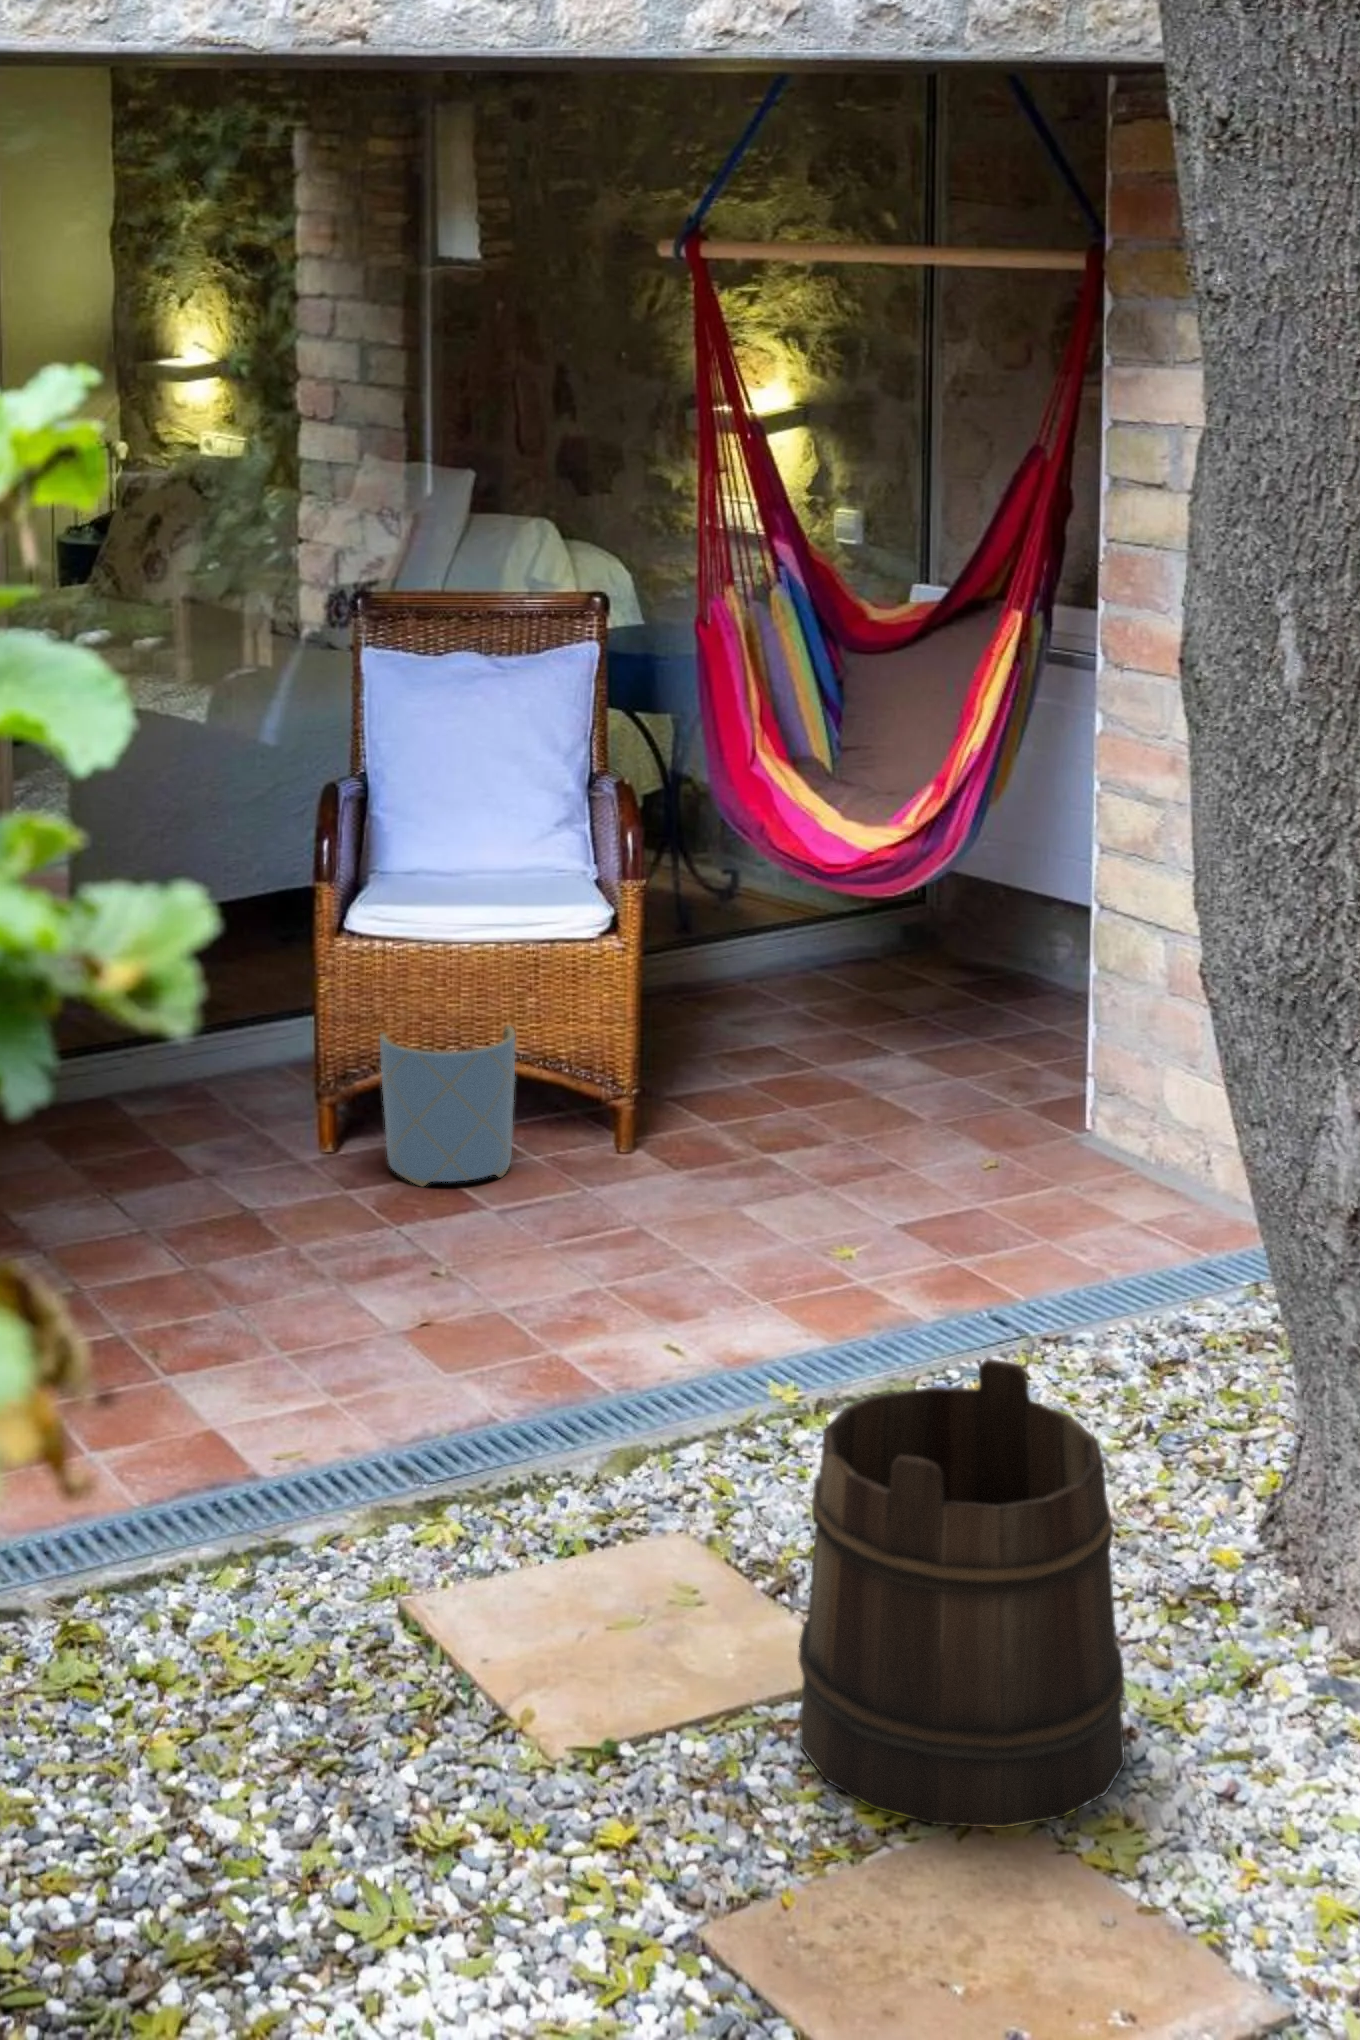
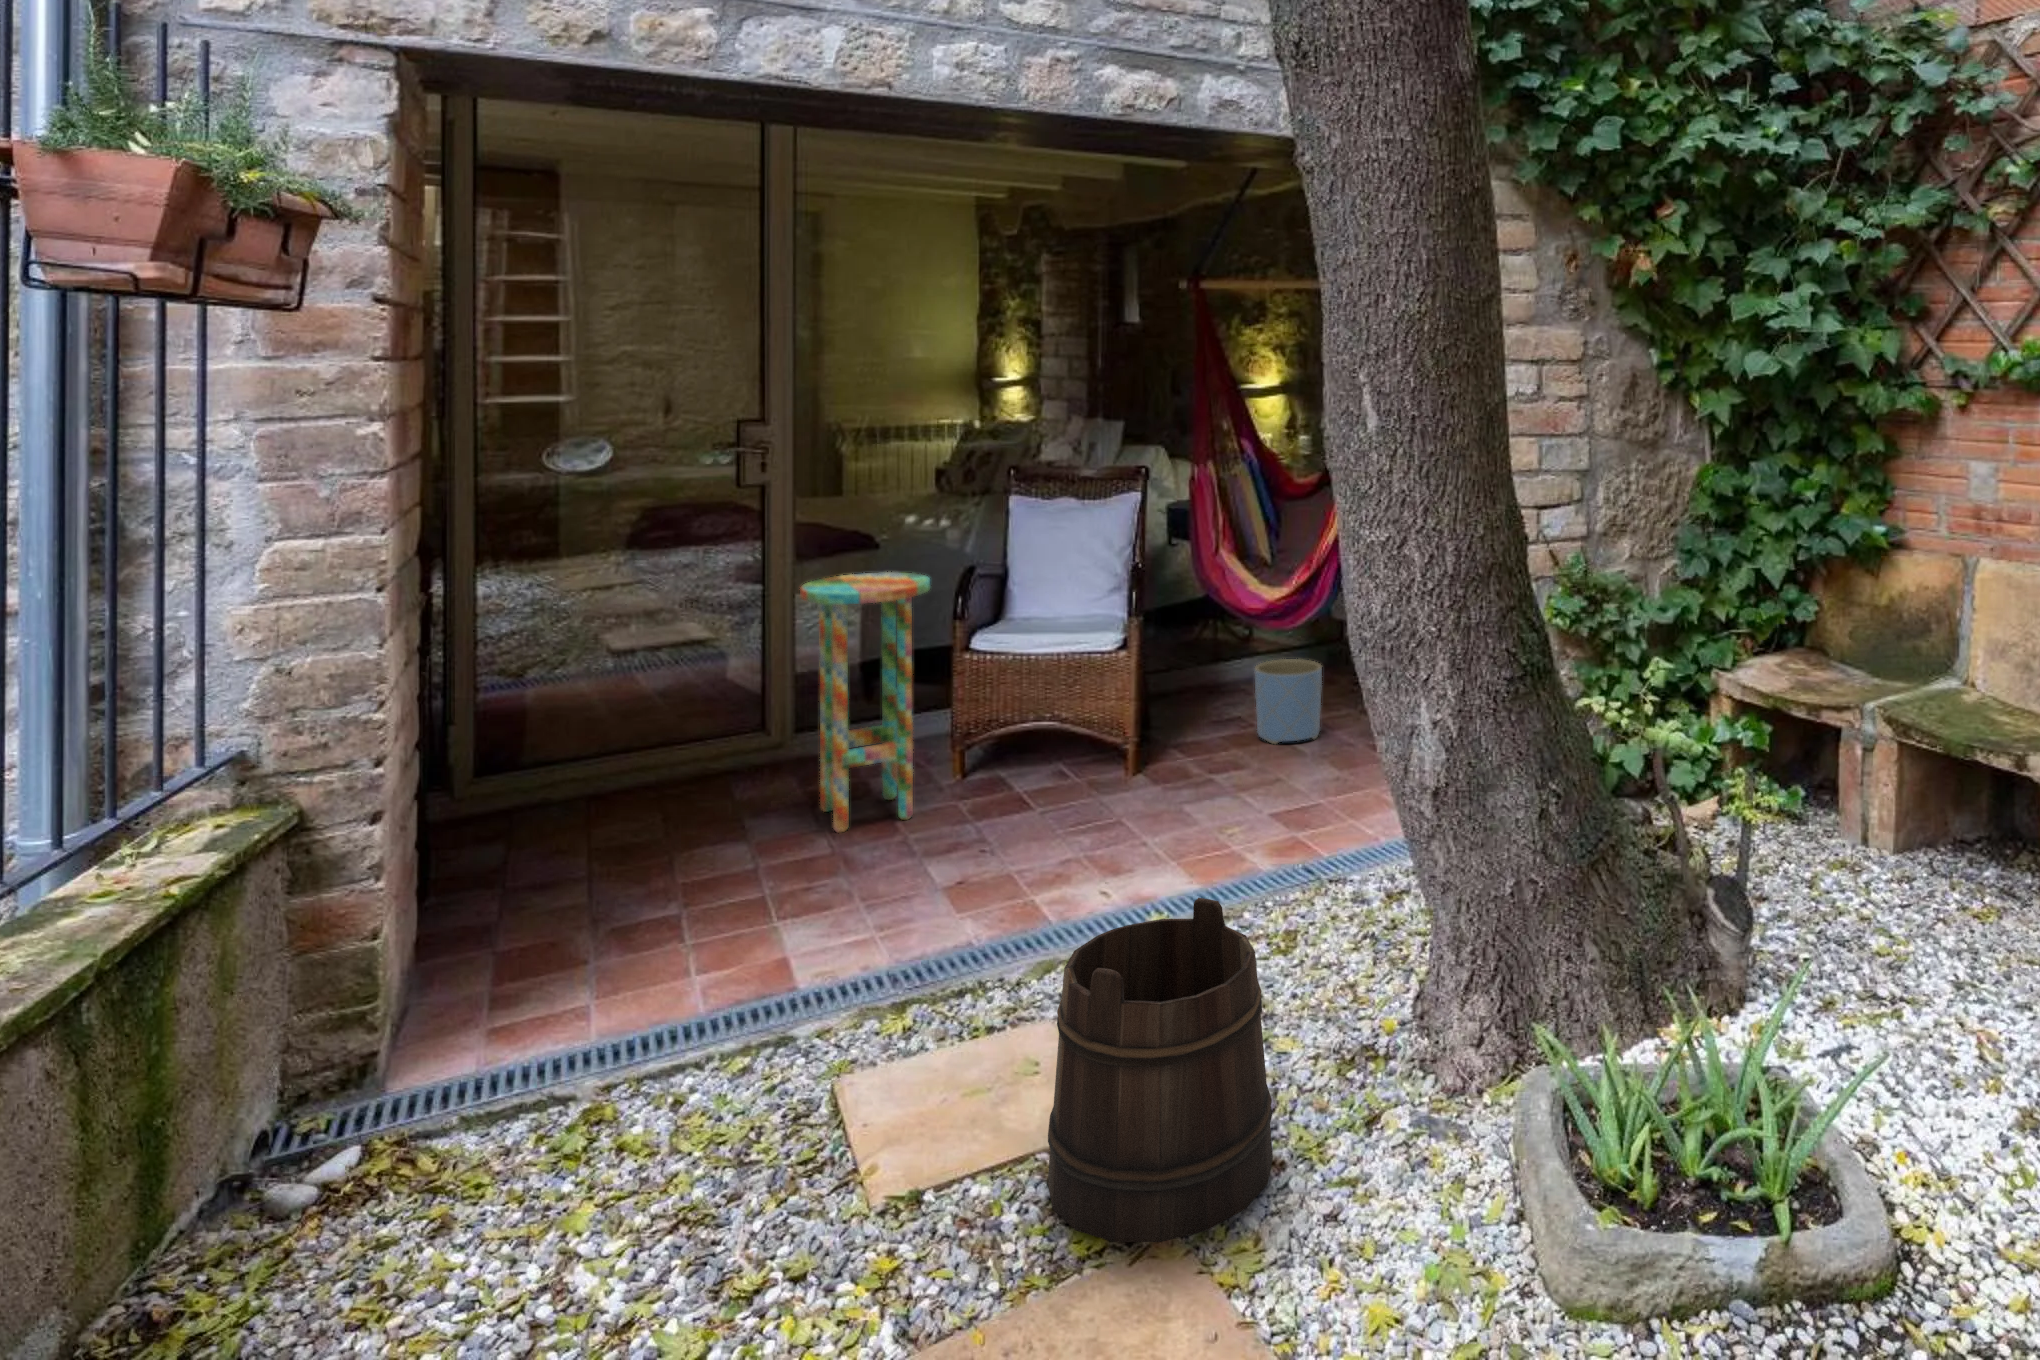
side table: none [59,784,267,1221] -> present [800,572,930,833]
planter: present [380,1024,515,1187] -> present [1255,659,1322,744]

